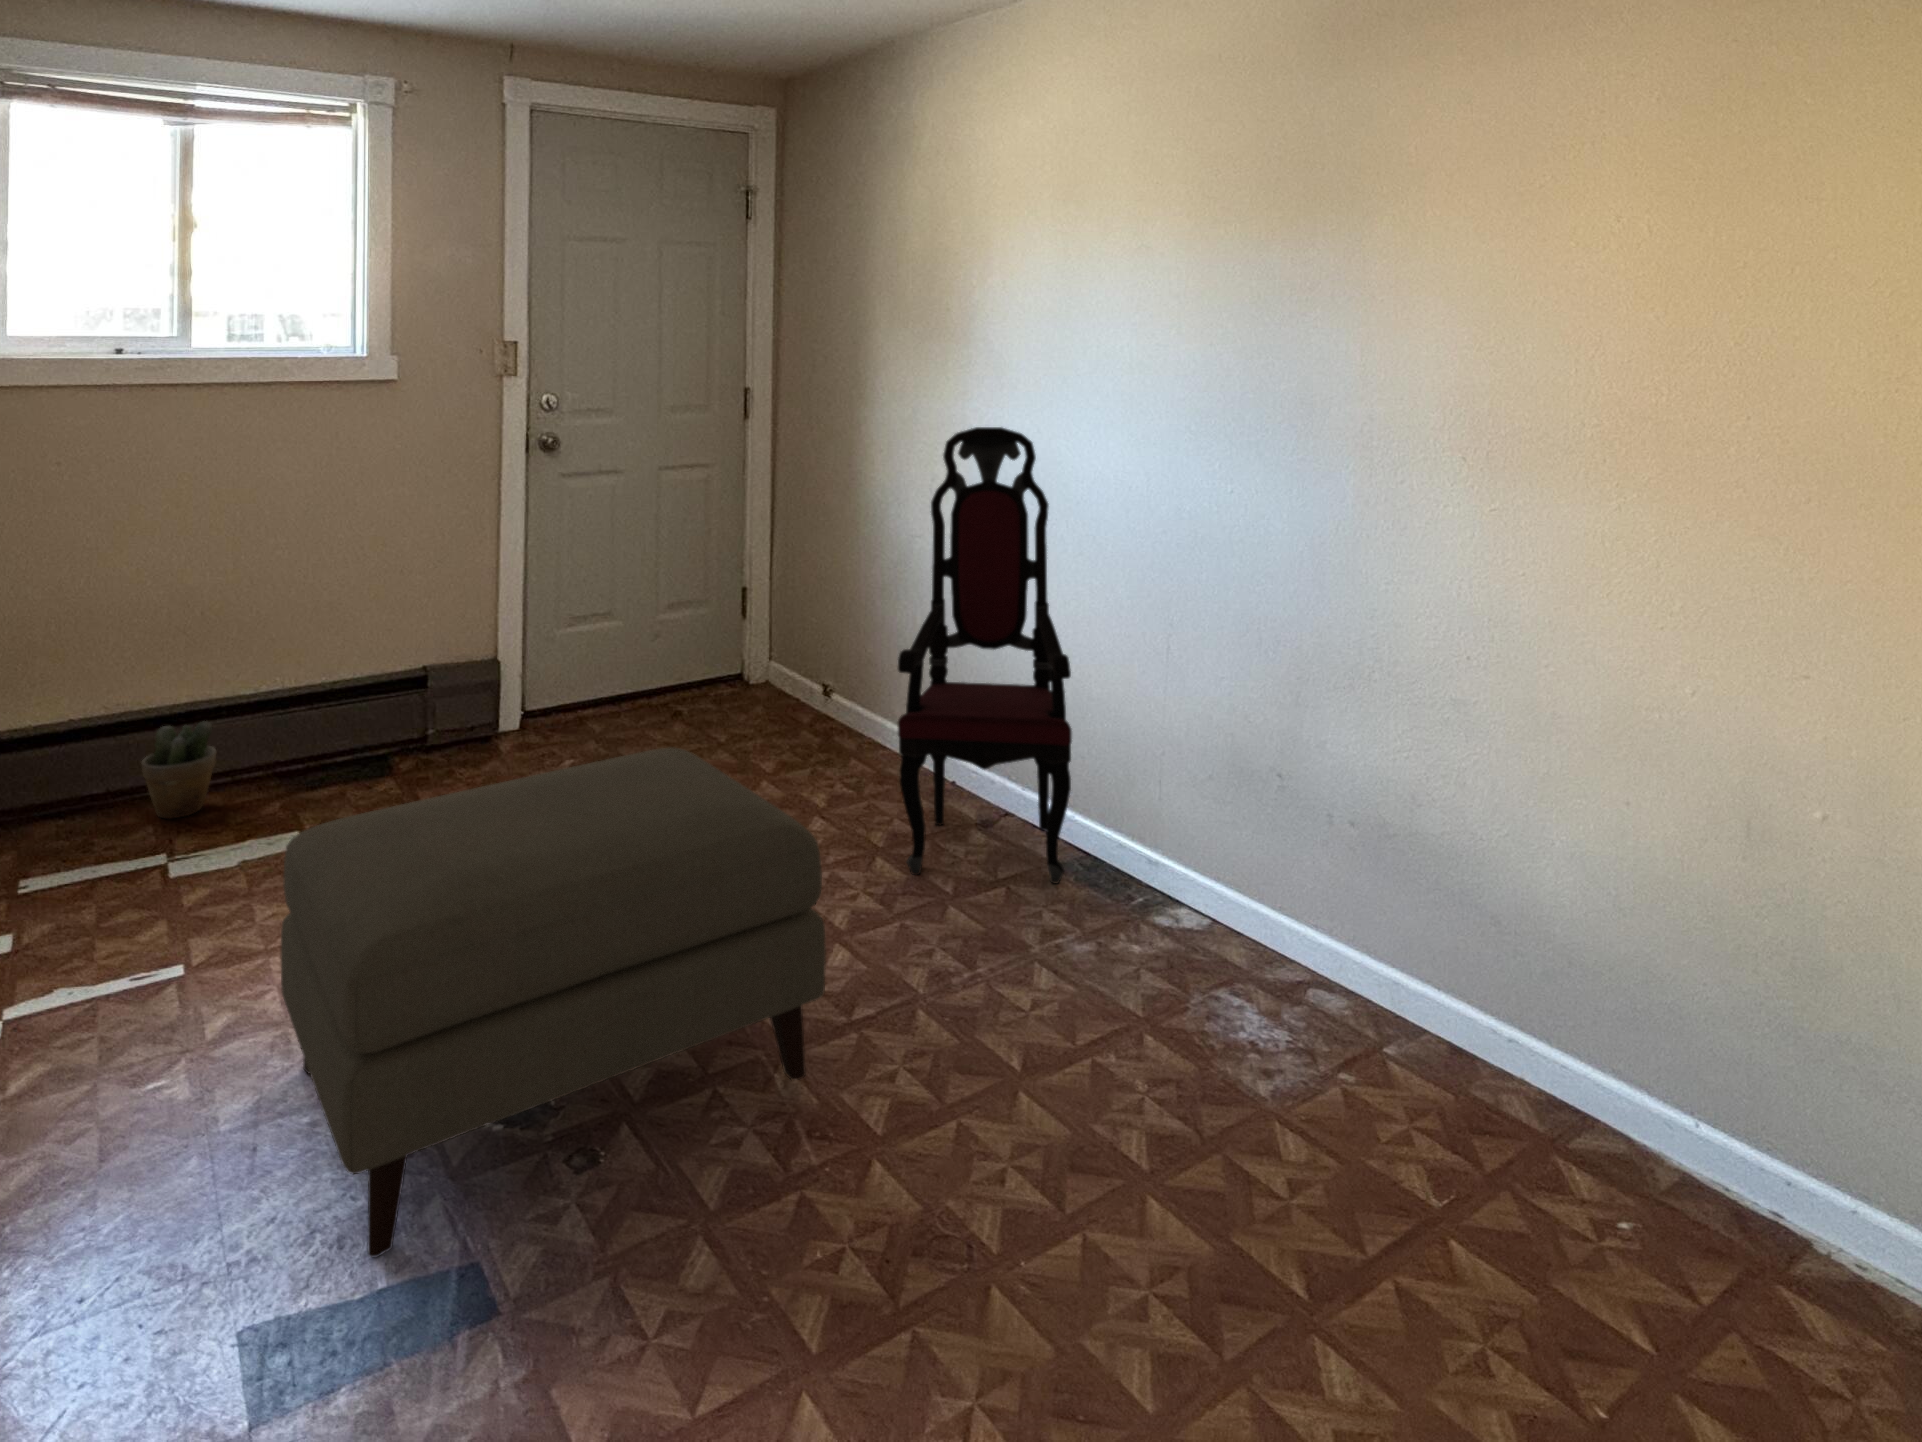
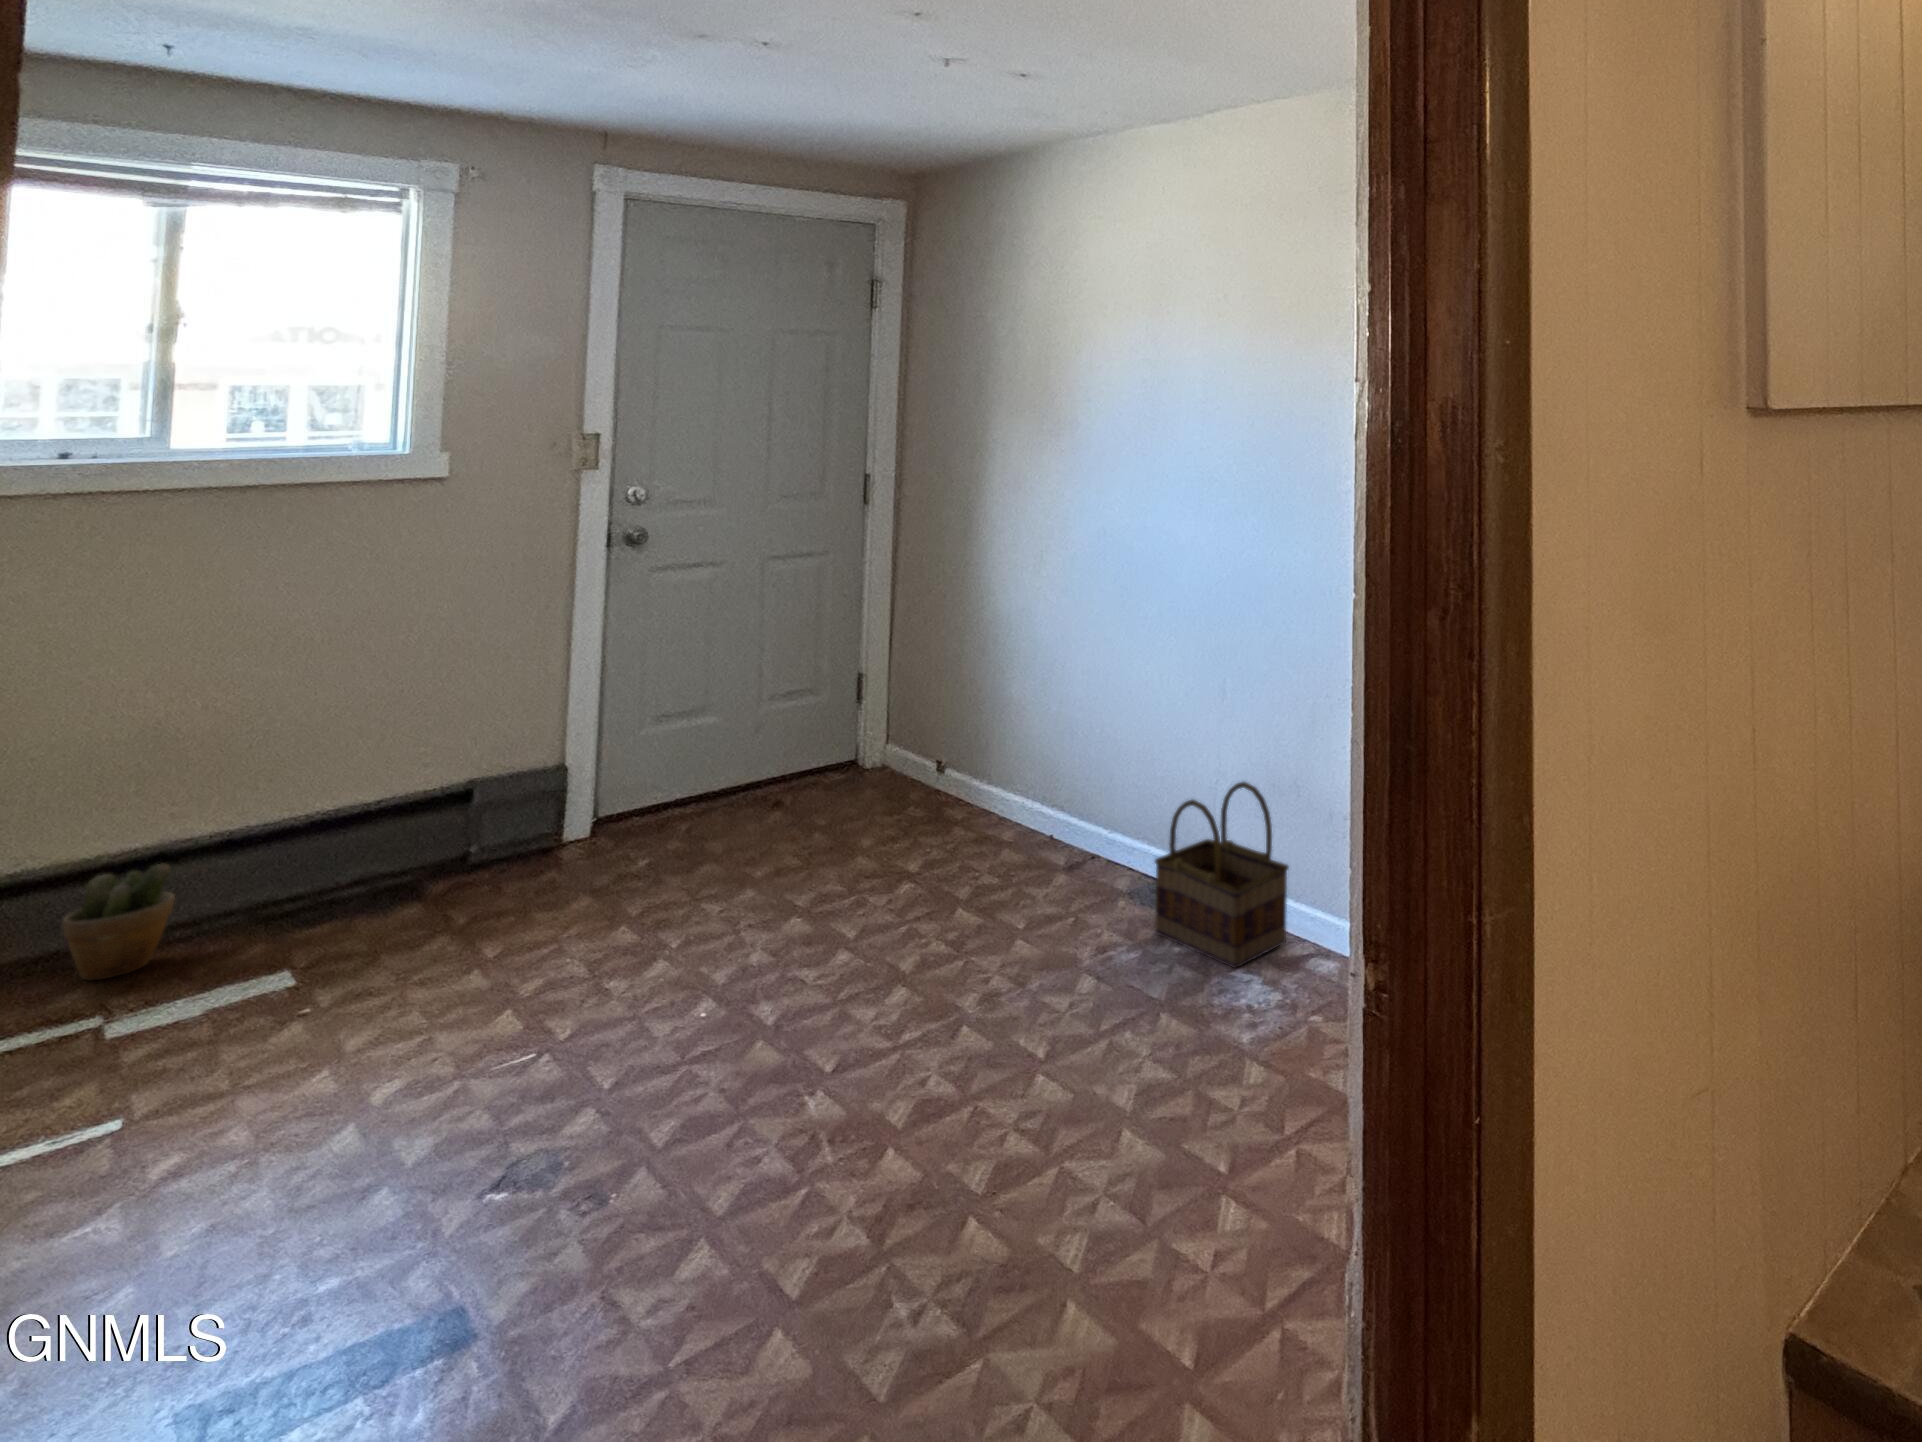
armchair: present [898,427,1072,884] -> none [980,512,1137,917]
ottoman: present [281,748,826,1258] -> none [248,823,864,1332]
basket: none [1100,758,1273,987] -> present [1155,782,1289,968]

